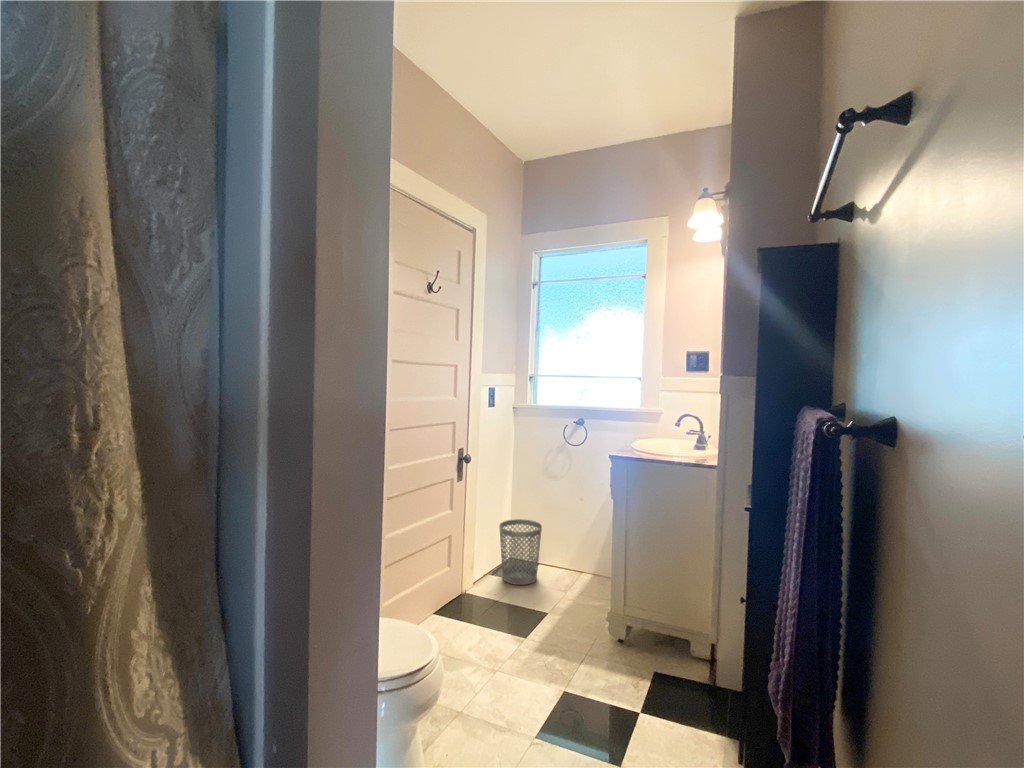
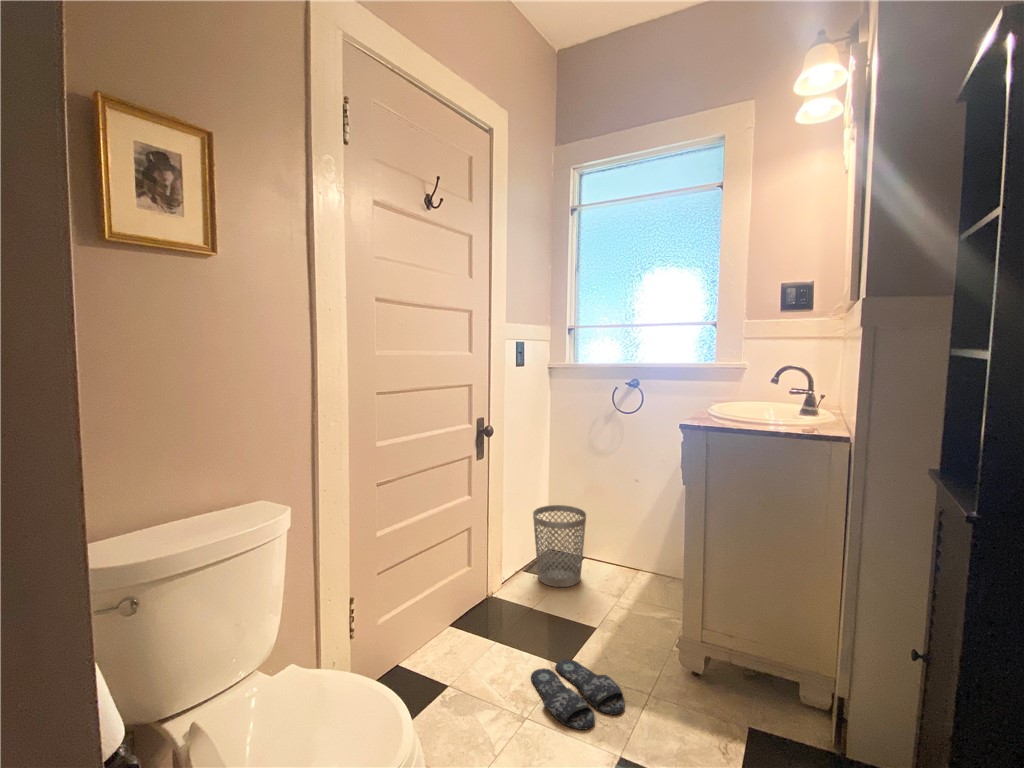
slippers: none [500,634,568,677] -> present [531,659,625,730]

